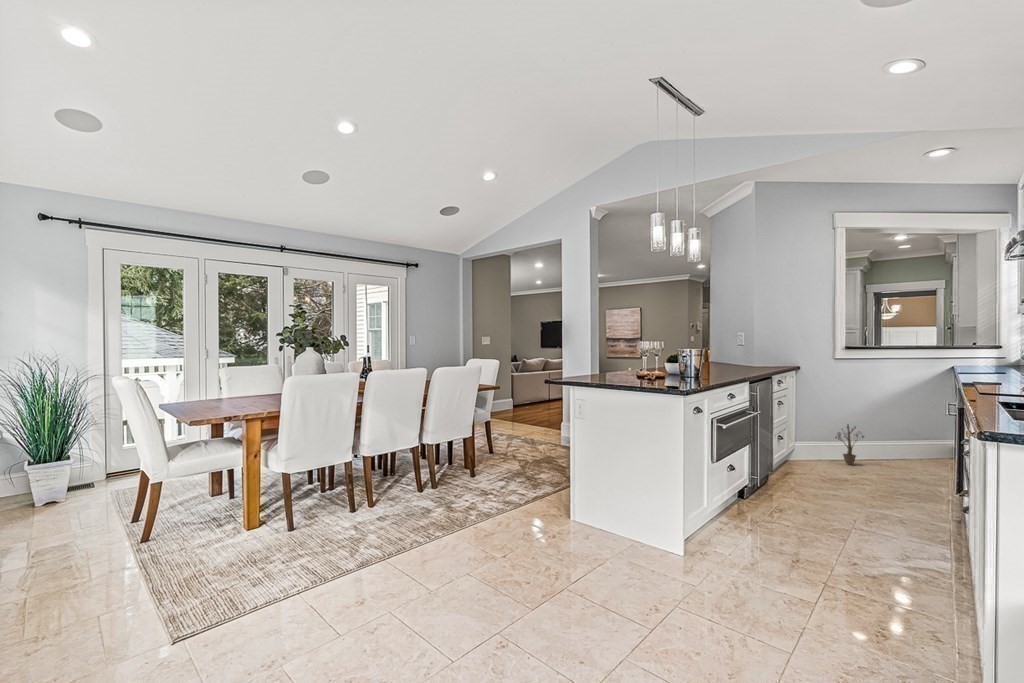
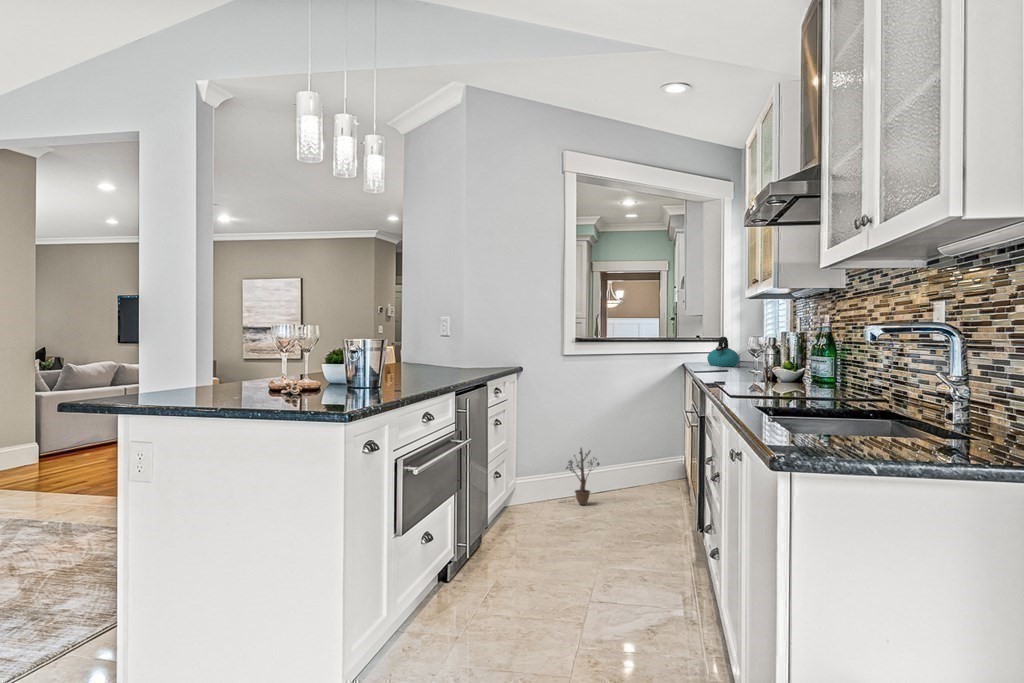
kettle: none [969,344,1003,368] -> present [707,337,739,367]

